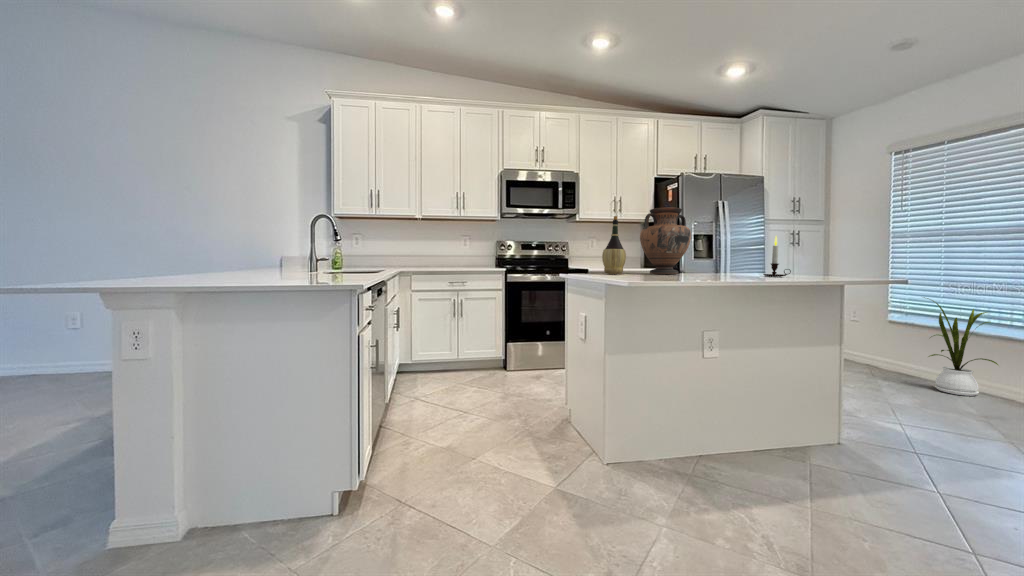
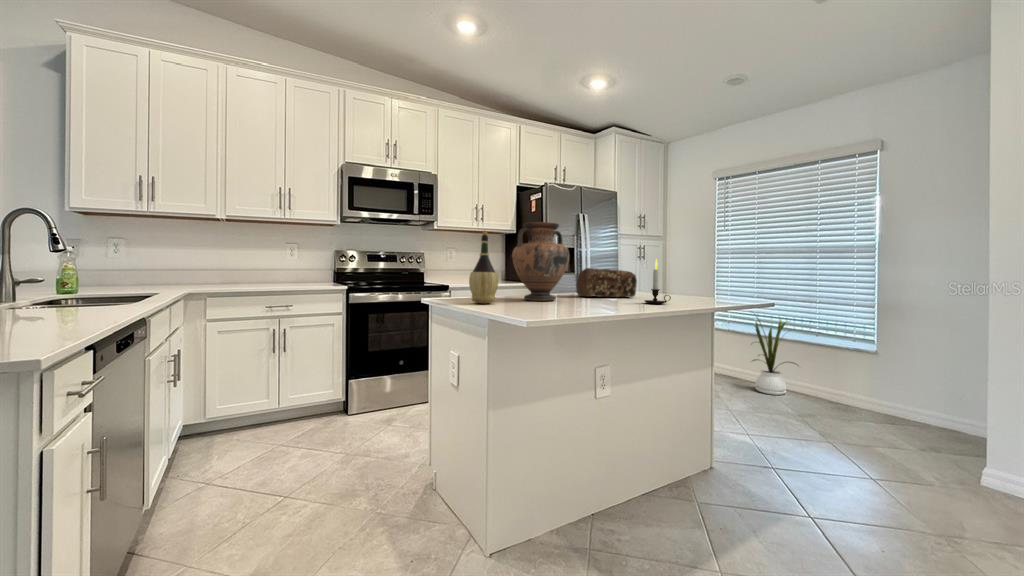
bread loaf: none [702,248,762,274] -> present [576,268,637,297]

